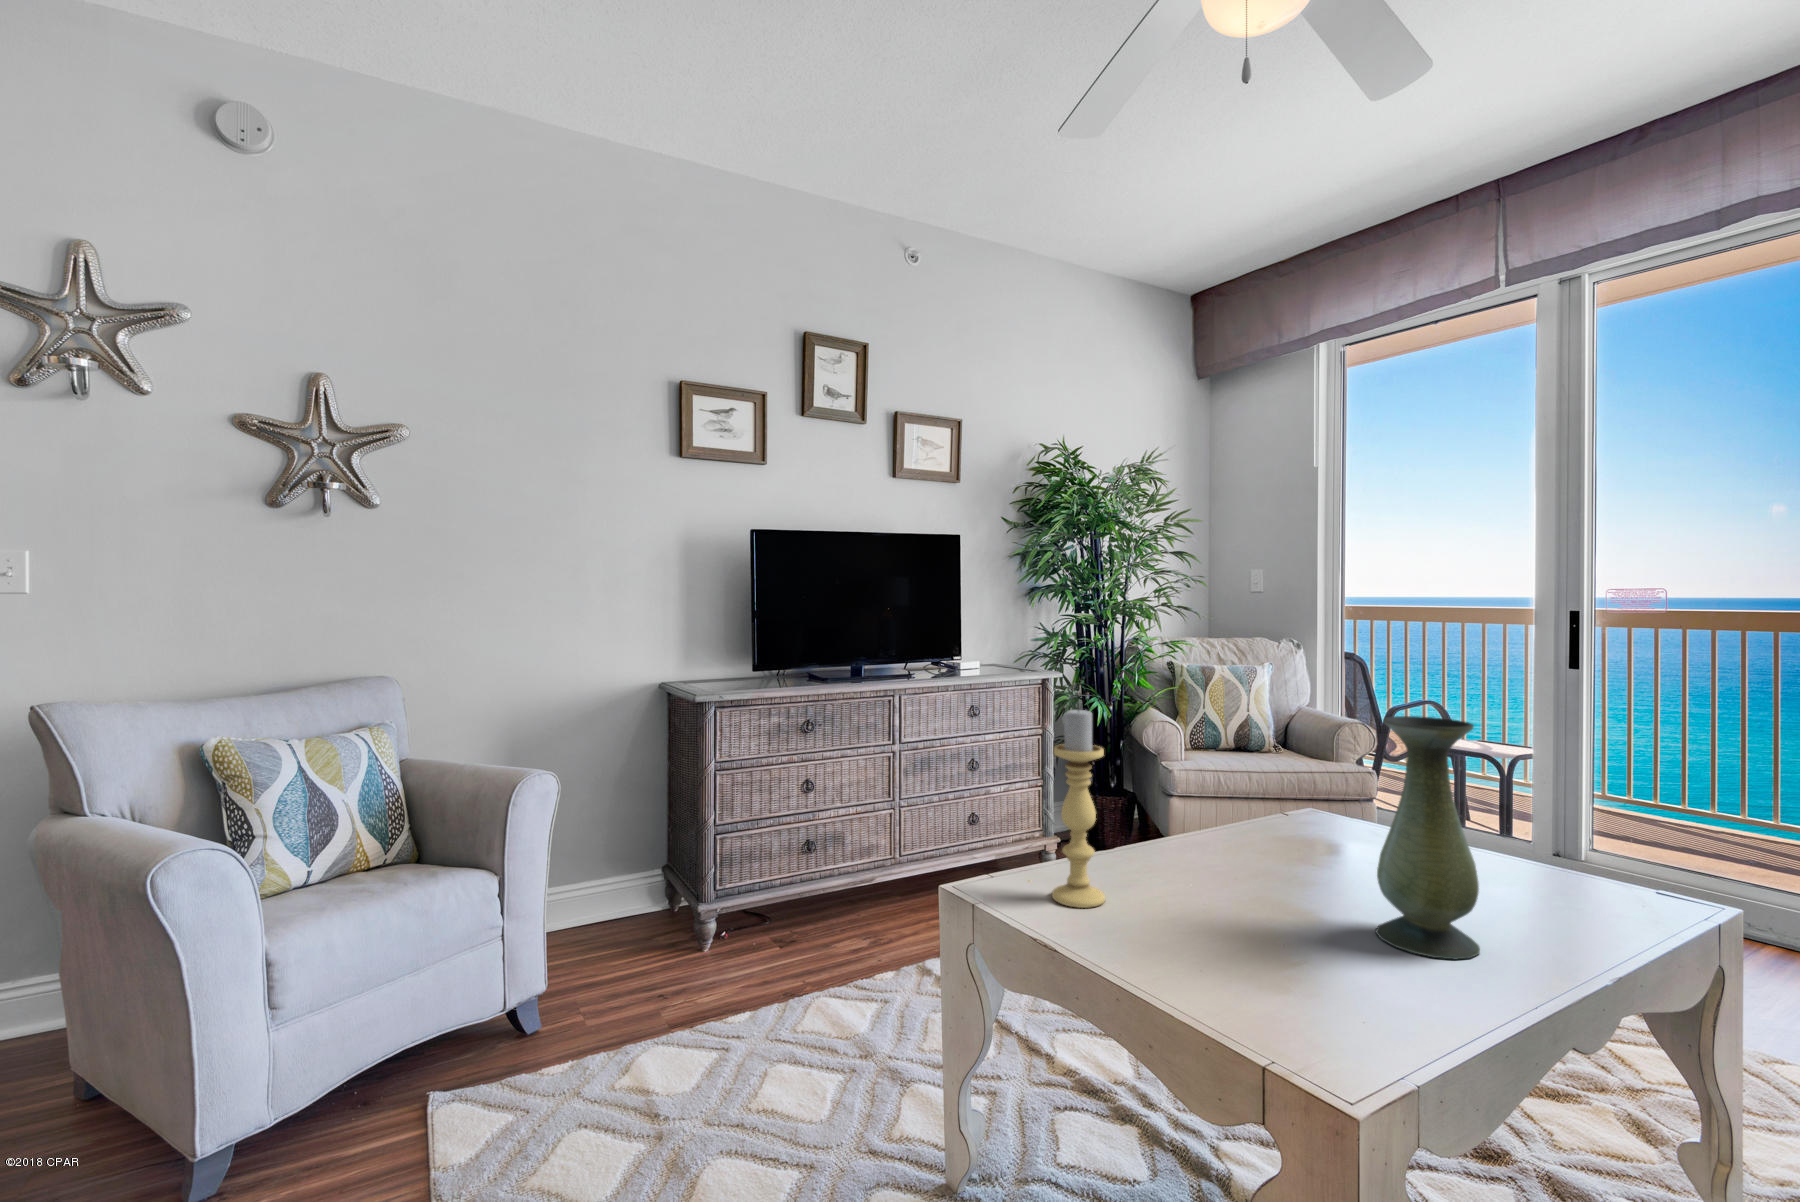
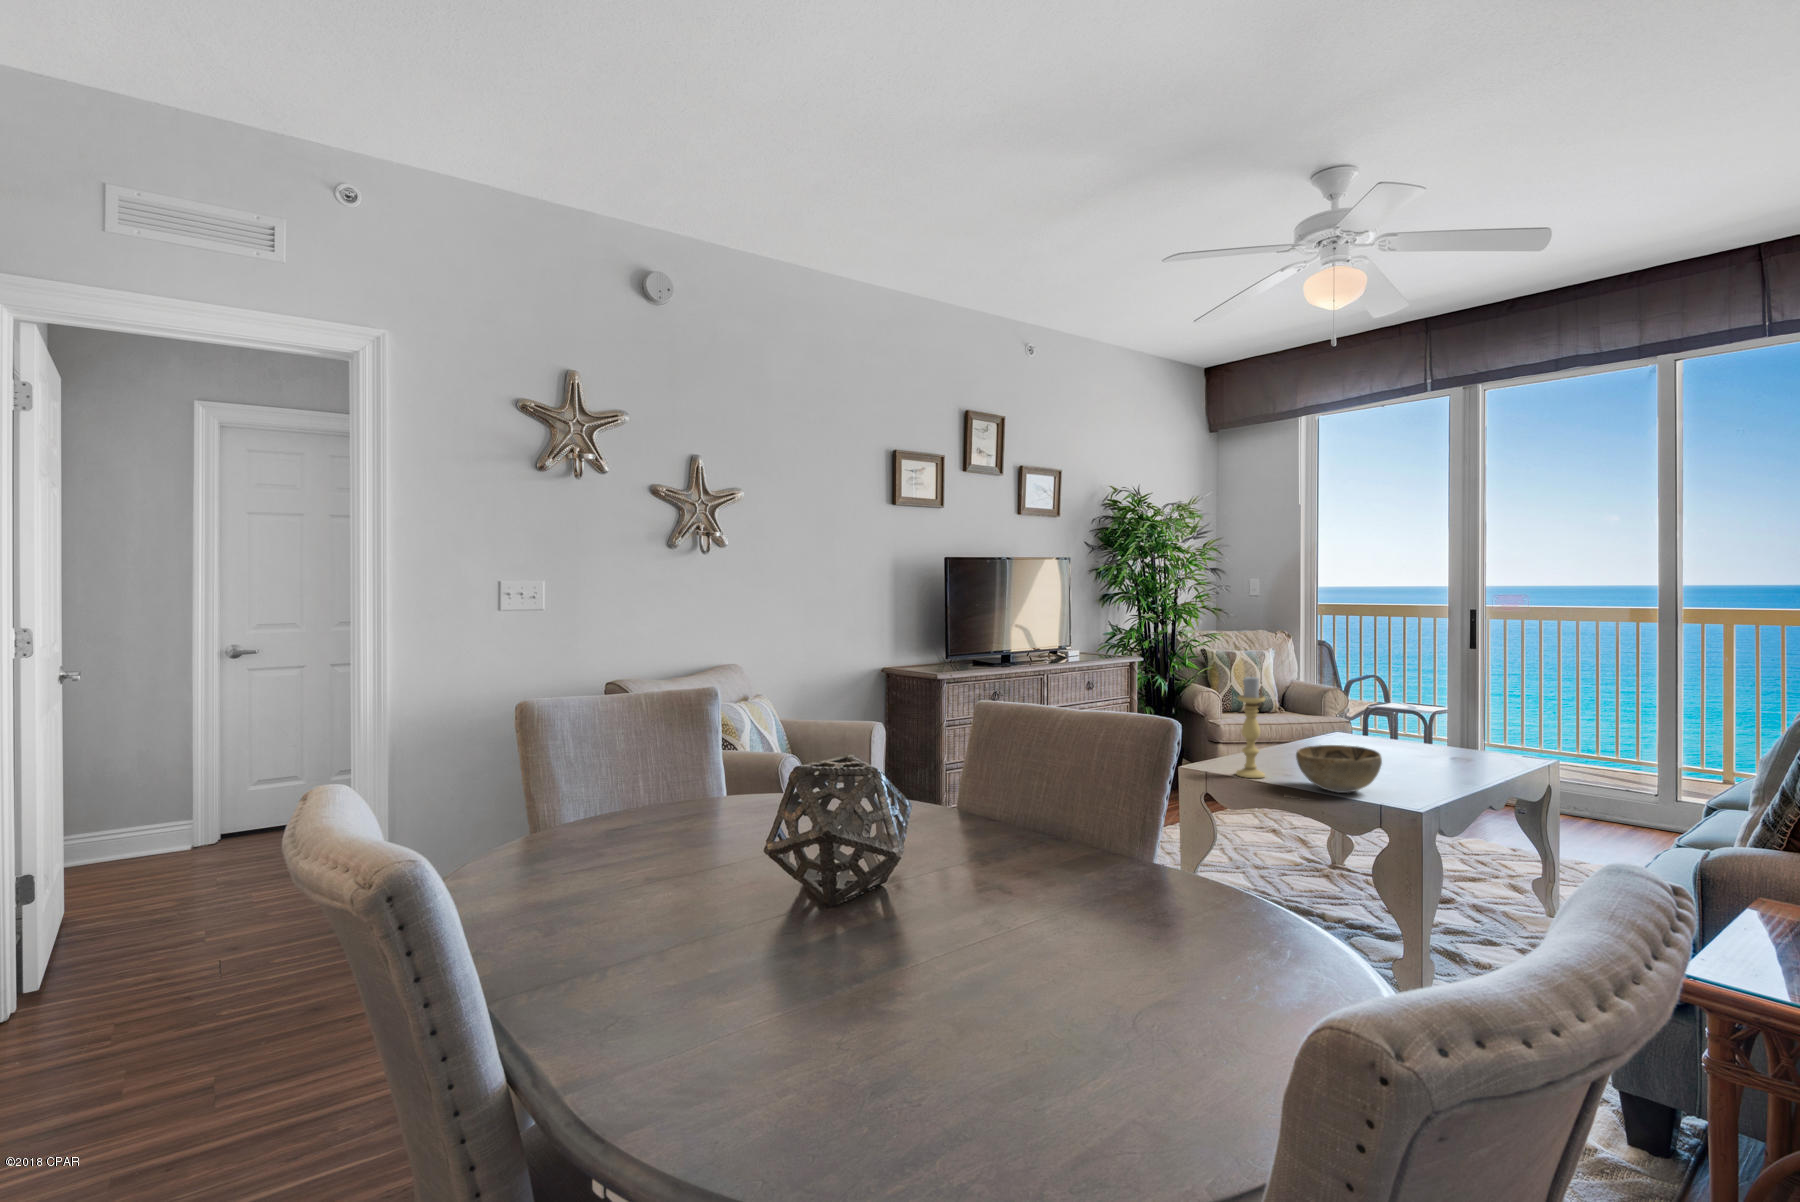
vase: present [1376,716,1480,959] -> none [1401,677,1450,789]
decorative bowl: none [1138,850,1312,966] -> present [1296,745,1382,793]

